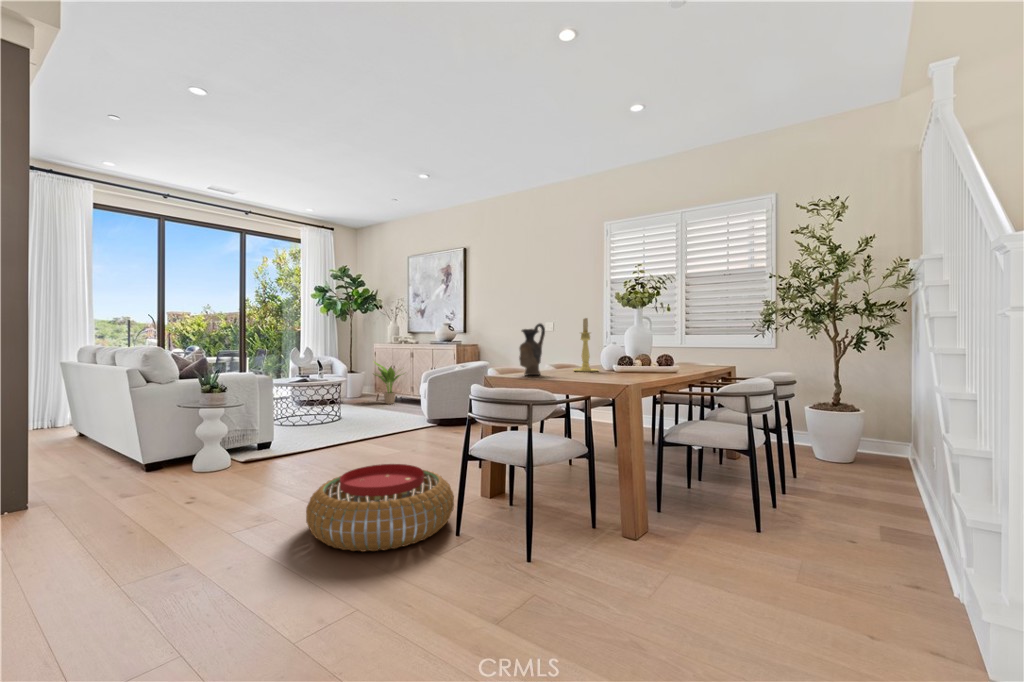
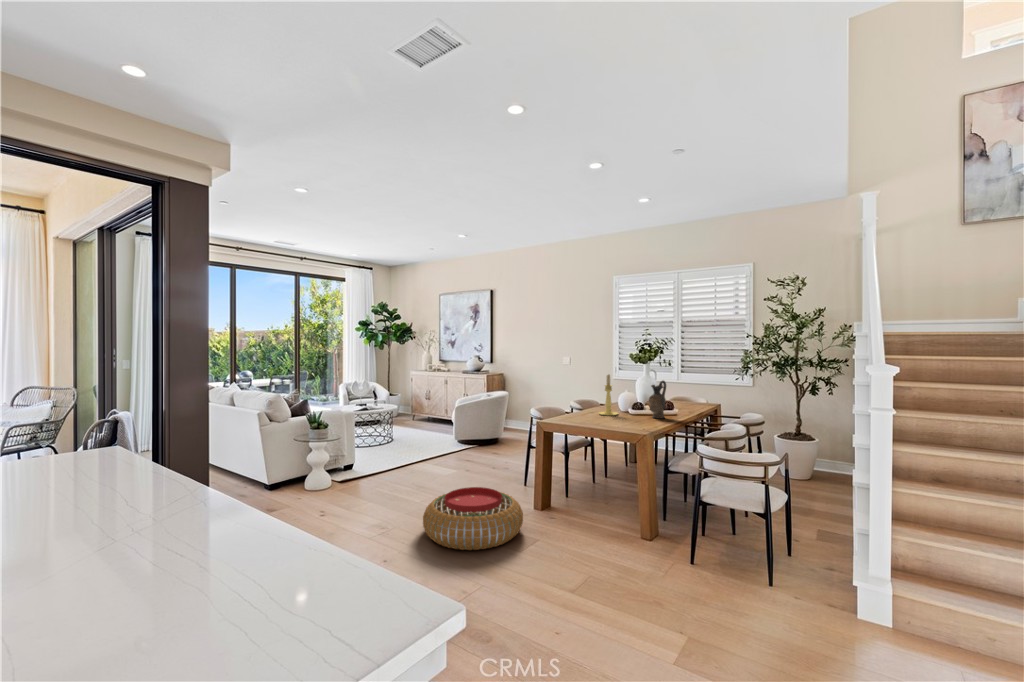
ceramic pitcher: present [519,323,545,375] -> present [649,381,666,418]
potted plant: present [374,362,401,404] -> none [412,387,441,424]

